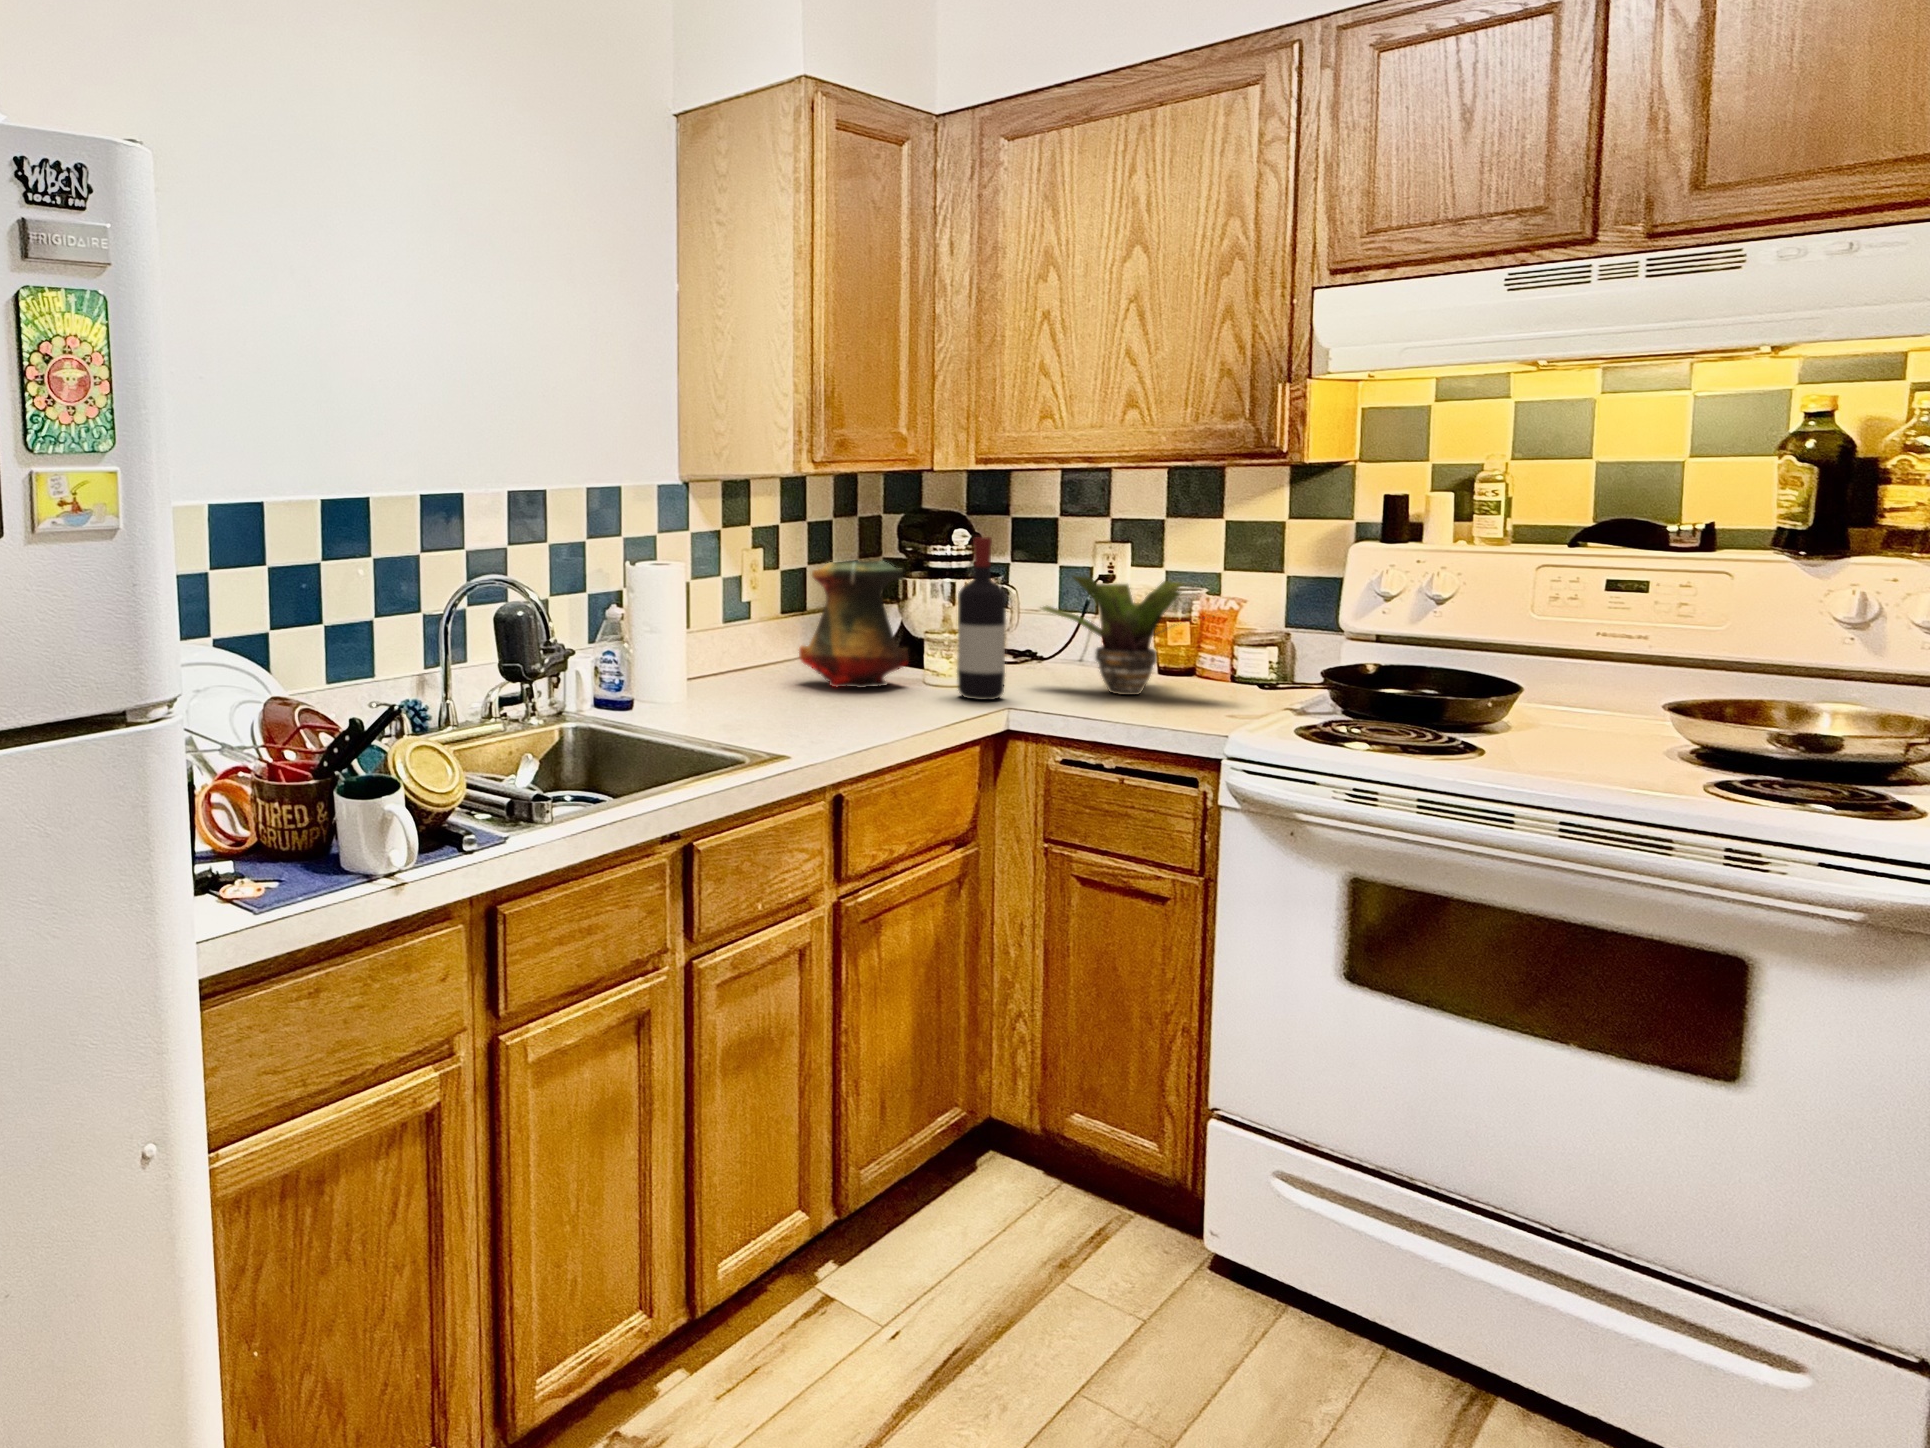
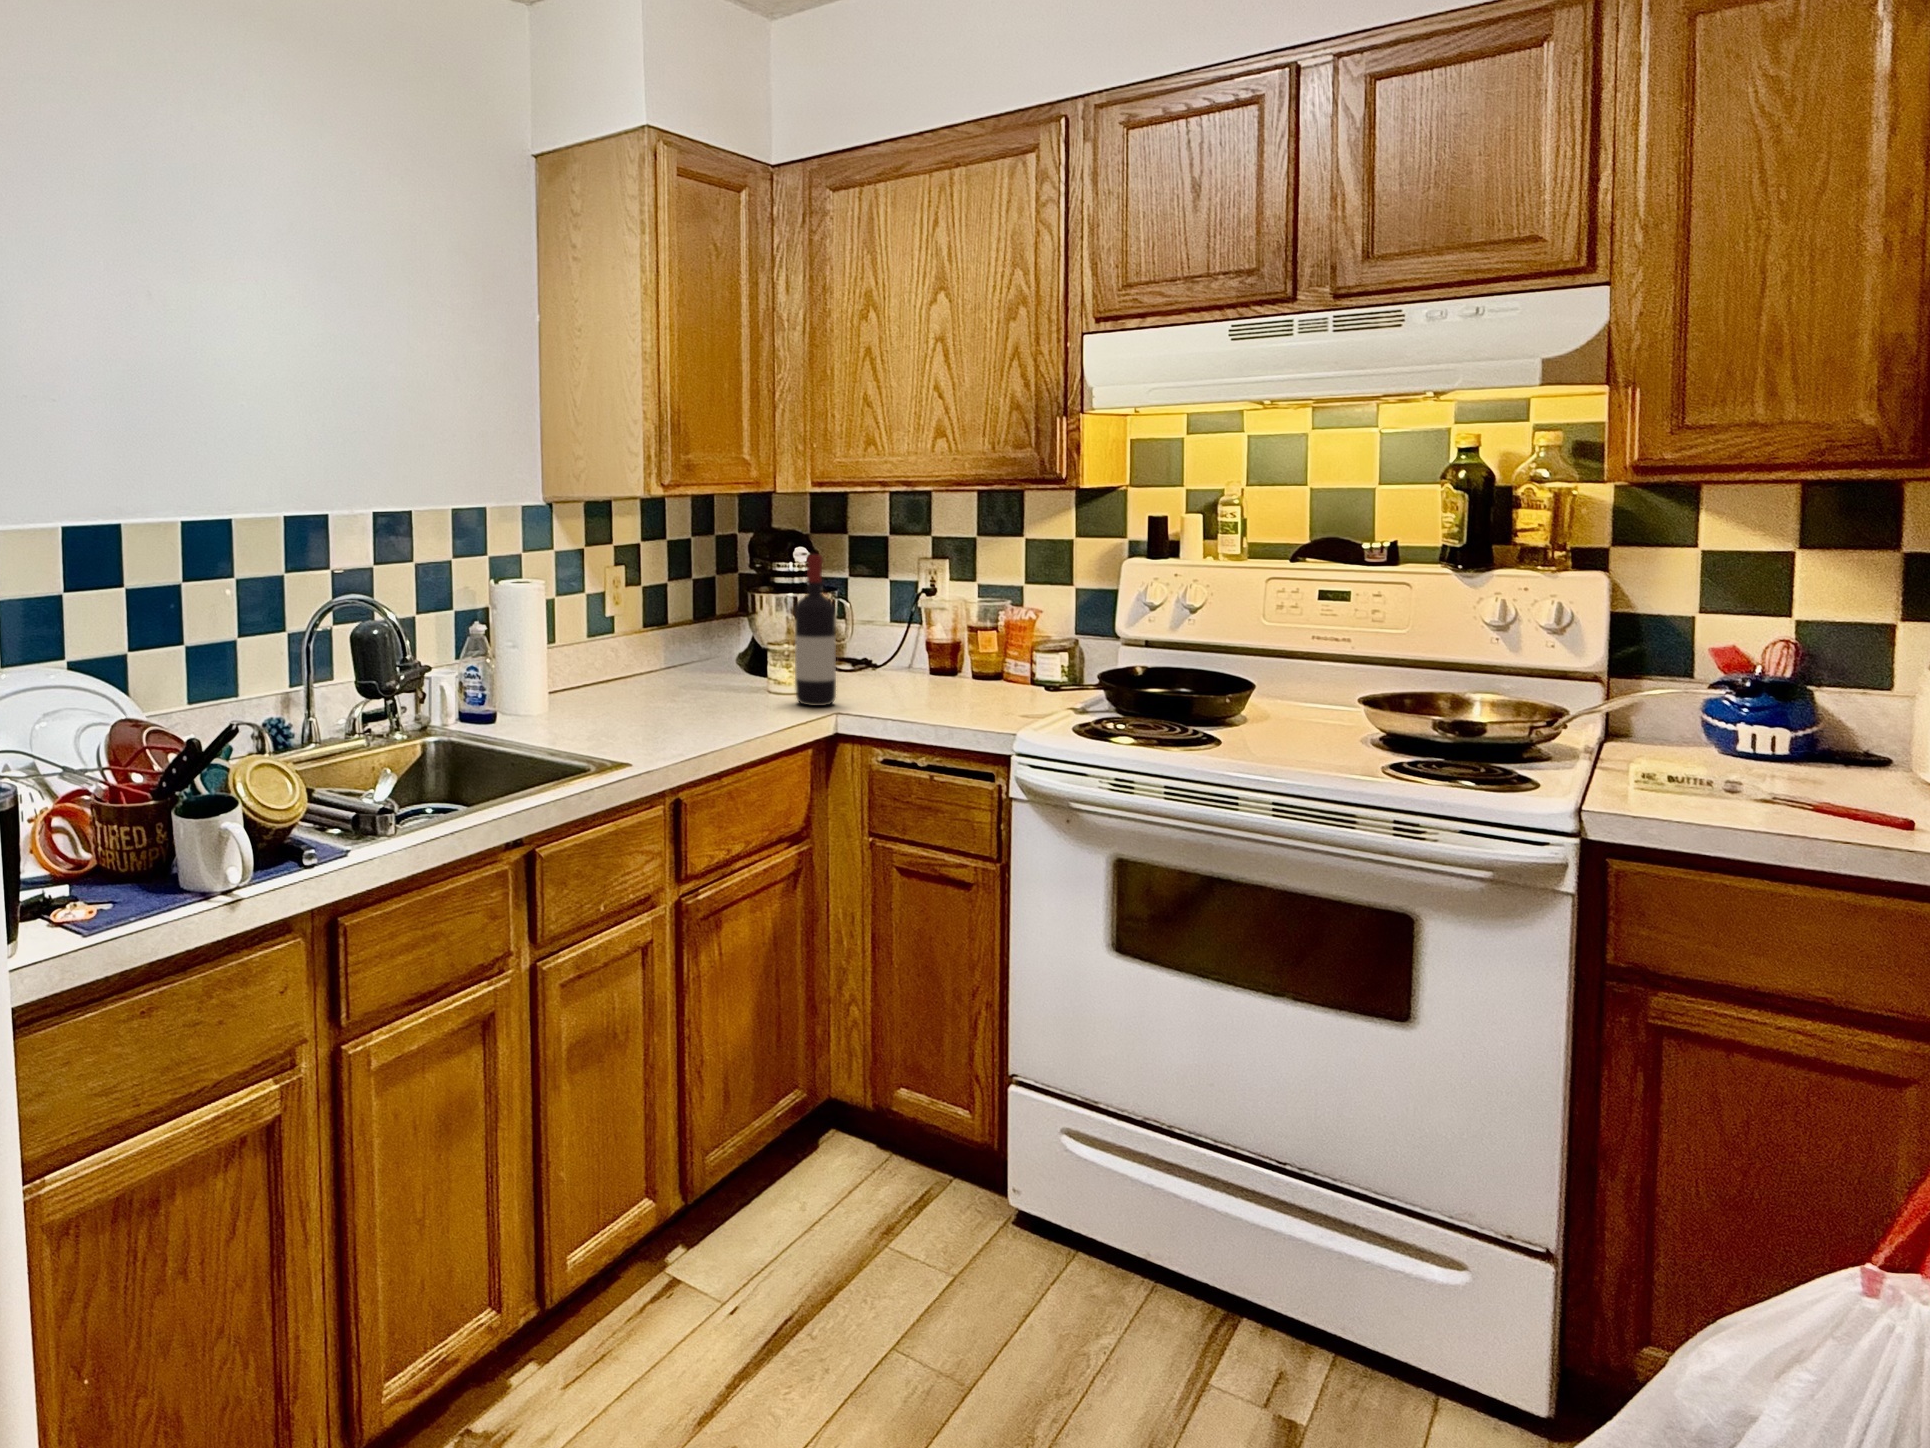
vase: present [799,561,908,688] -> none [656,577,754,697]
potted plant: present [1042,576,1194,695] -> none [866,589,1020,699]

